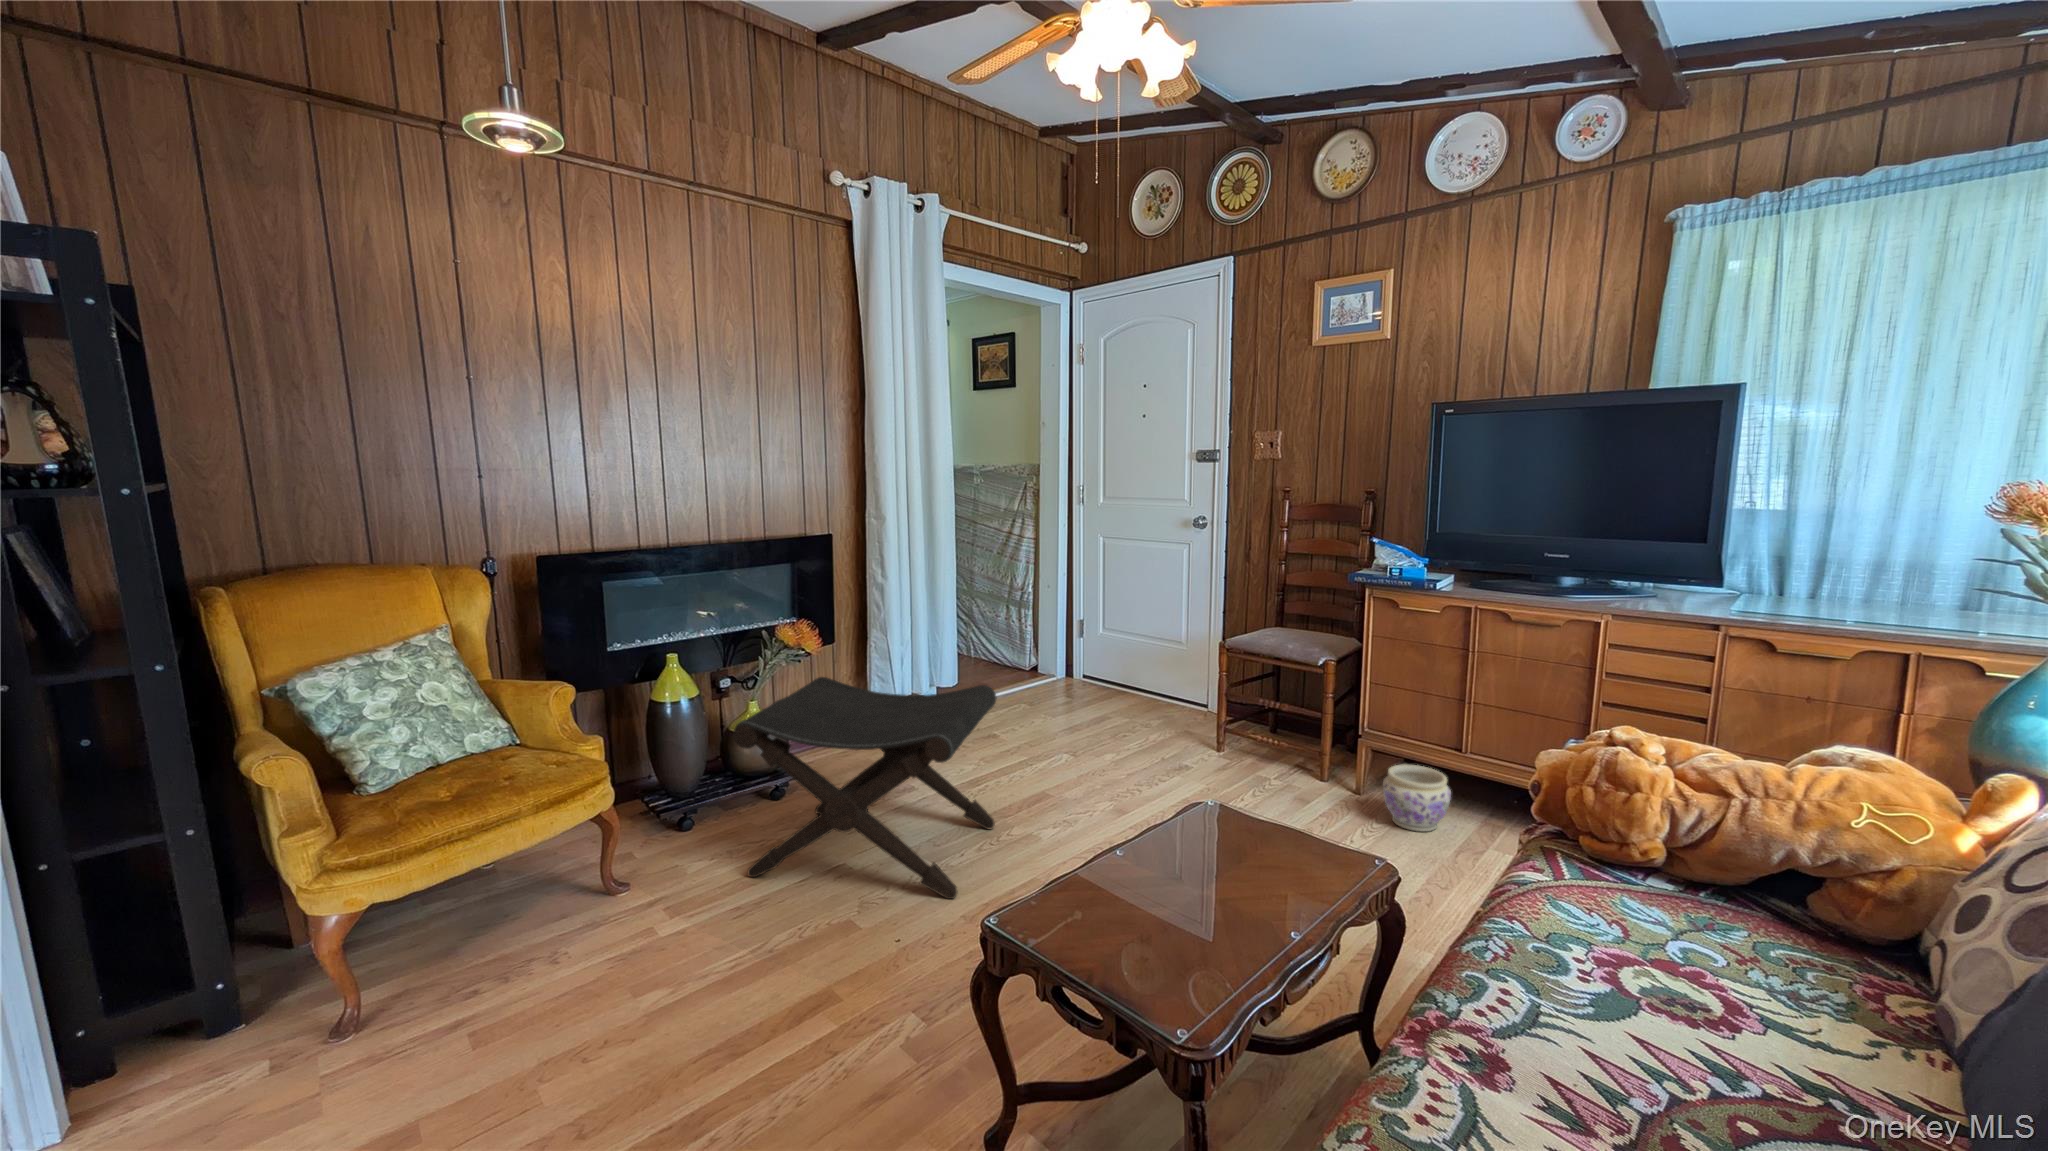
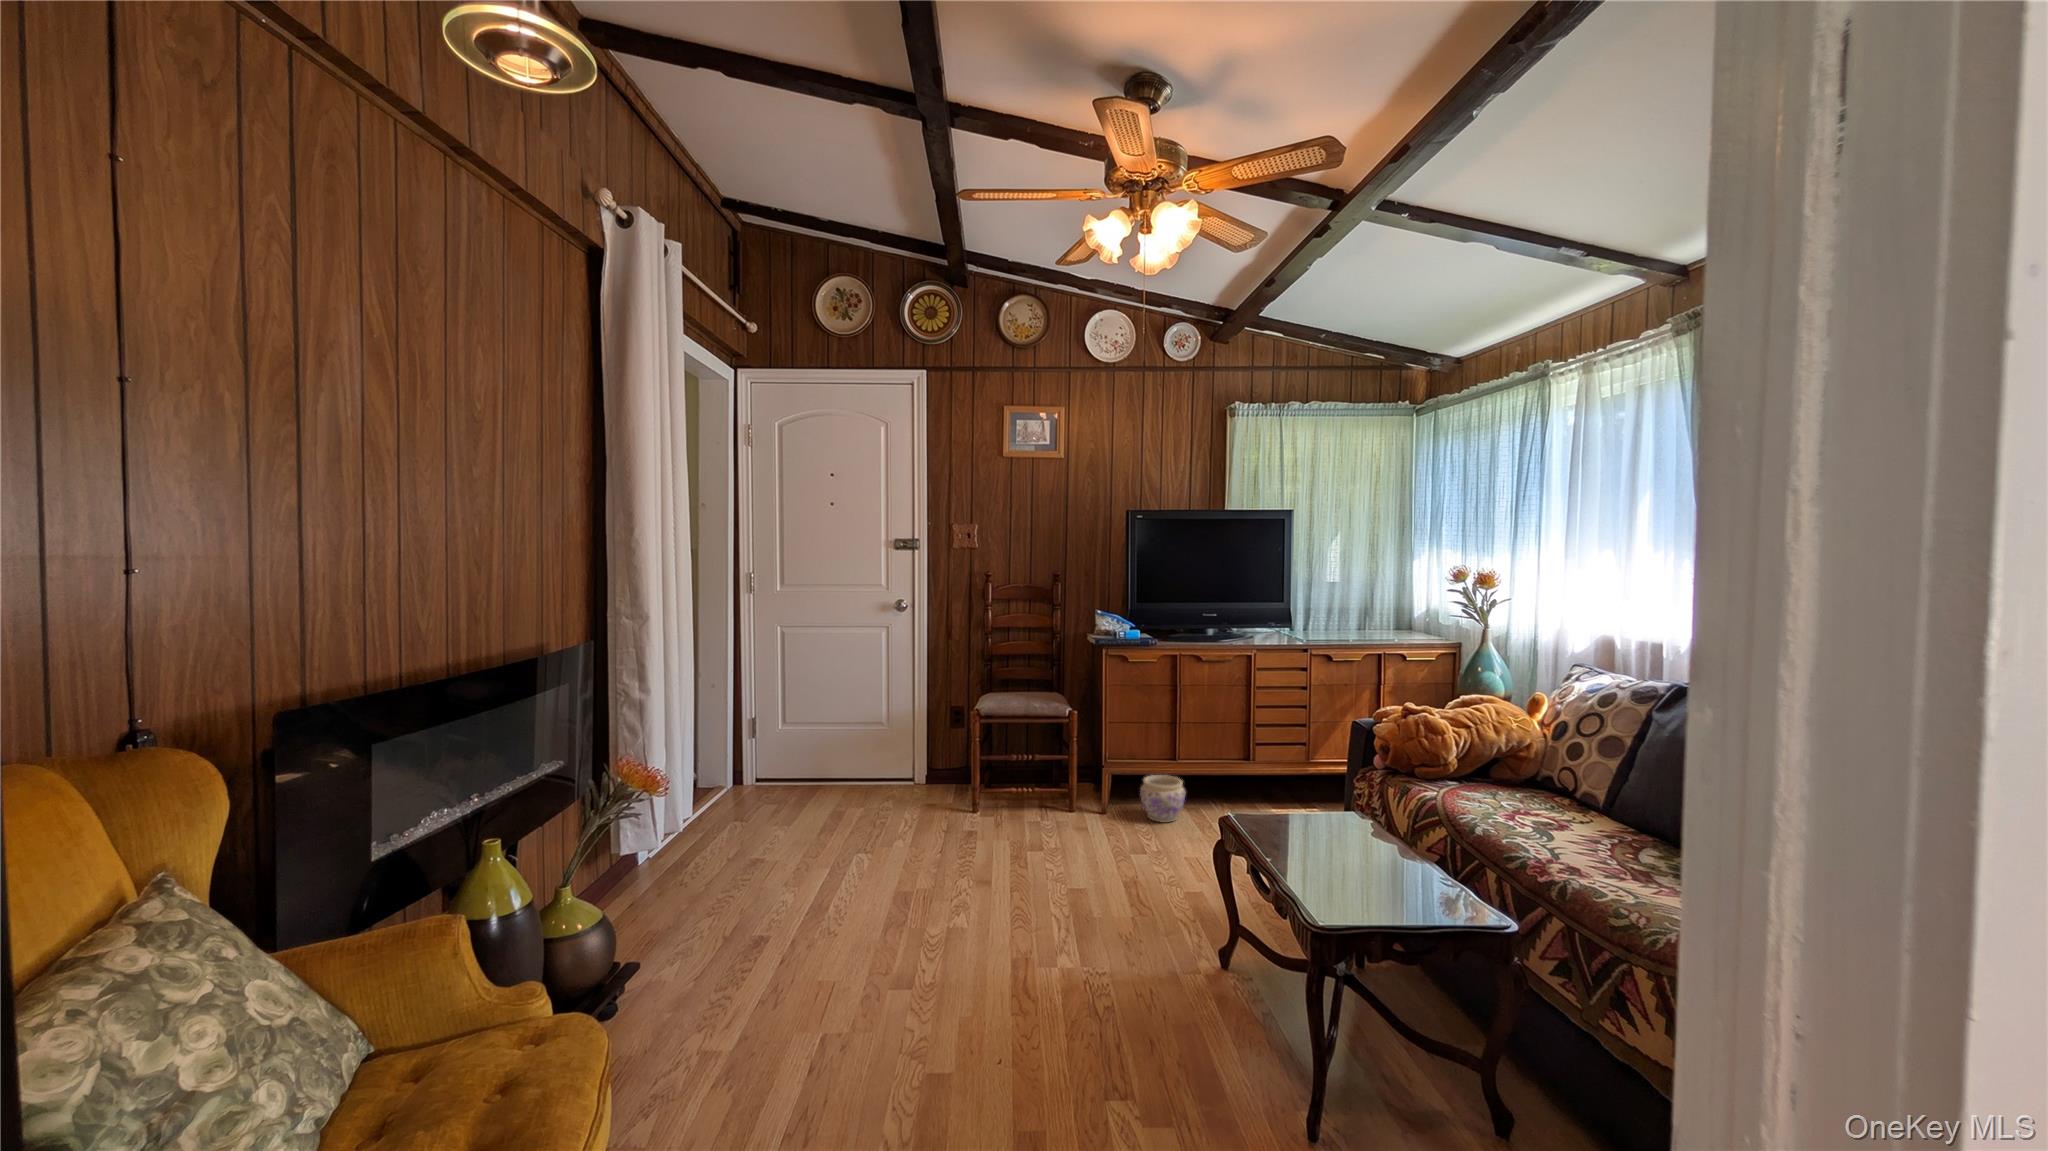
footstool: present [733,677,997,899] -> none [722,780,1022,1085]

